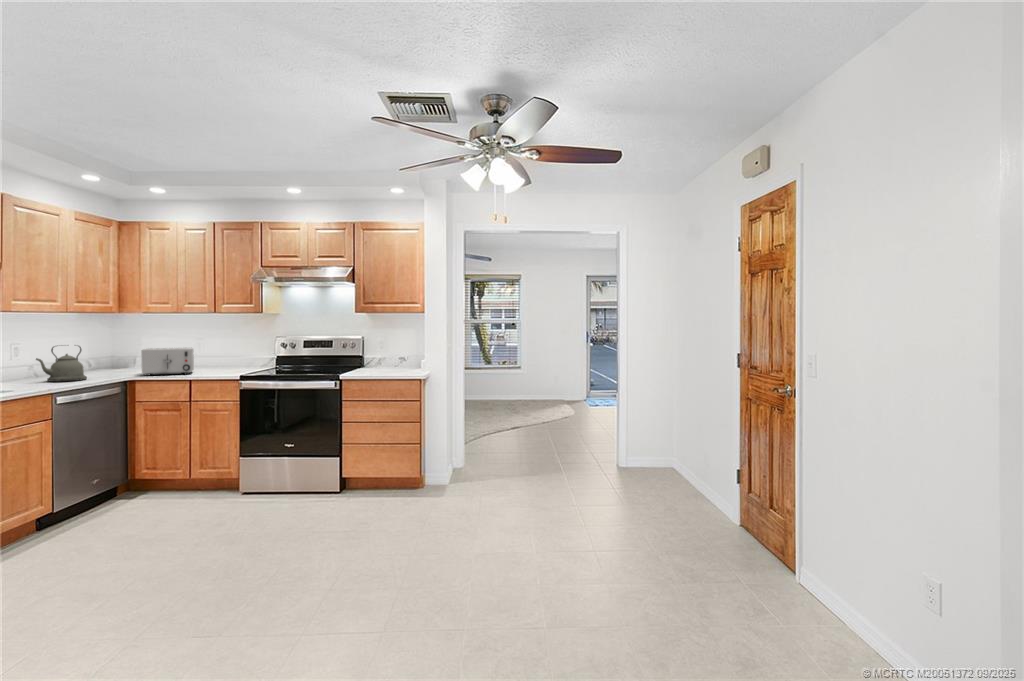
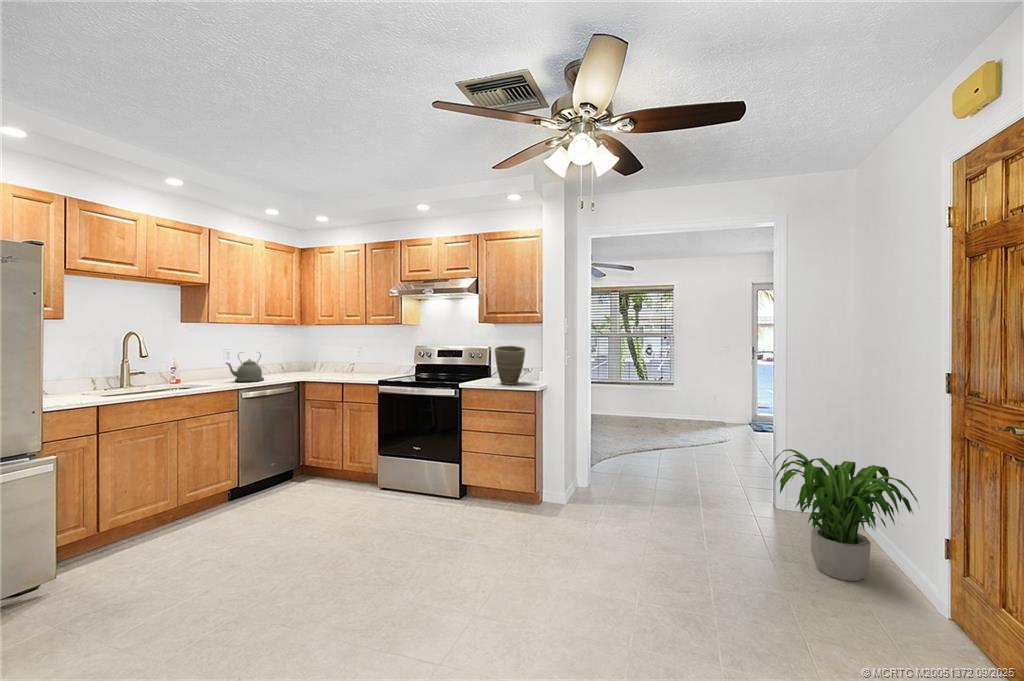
vase: none [377,336,409,375] -> present [495,346,525,385]
toaster: present [141,348,194,376] -> none [304,355,347,379]
potted plant: none [625,418,725,513] -> present [773,449,918,581]

